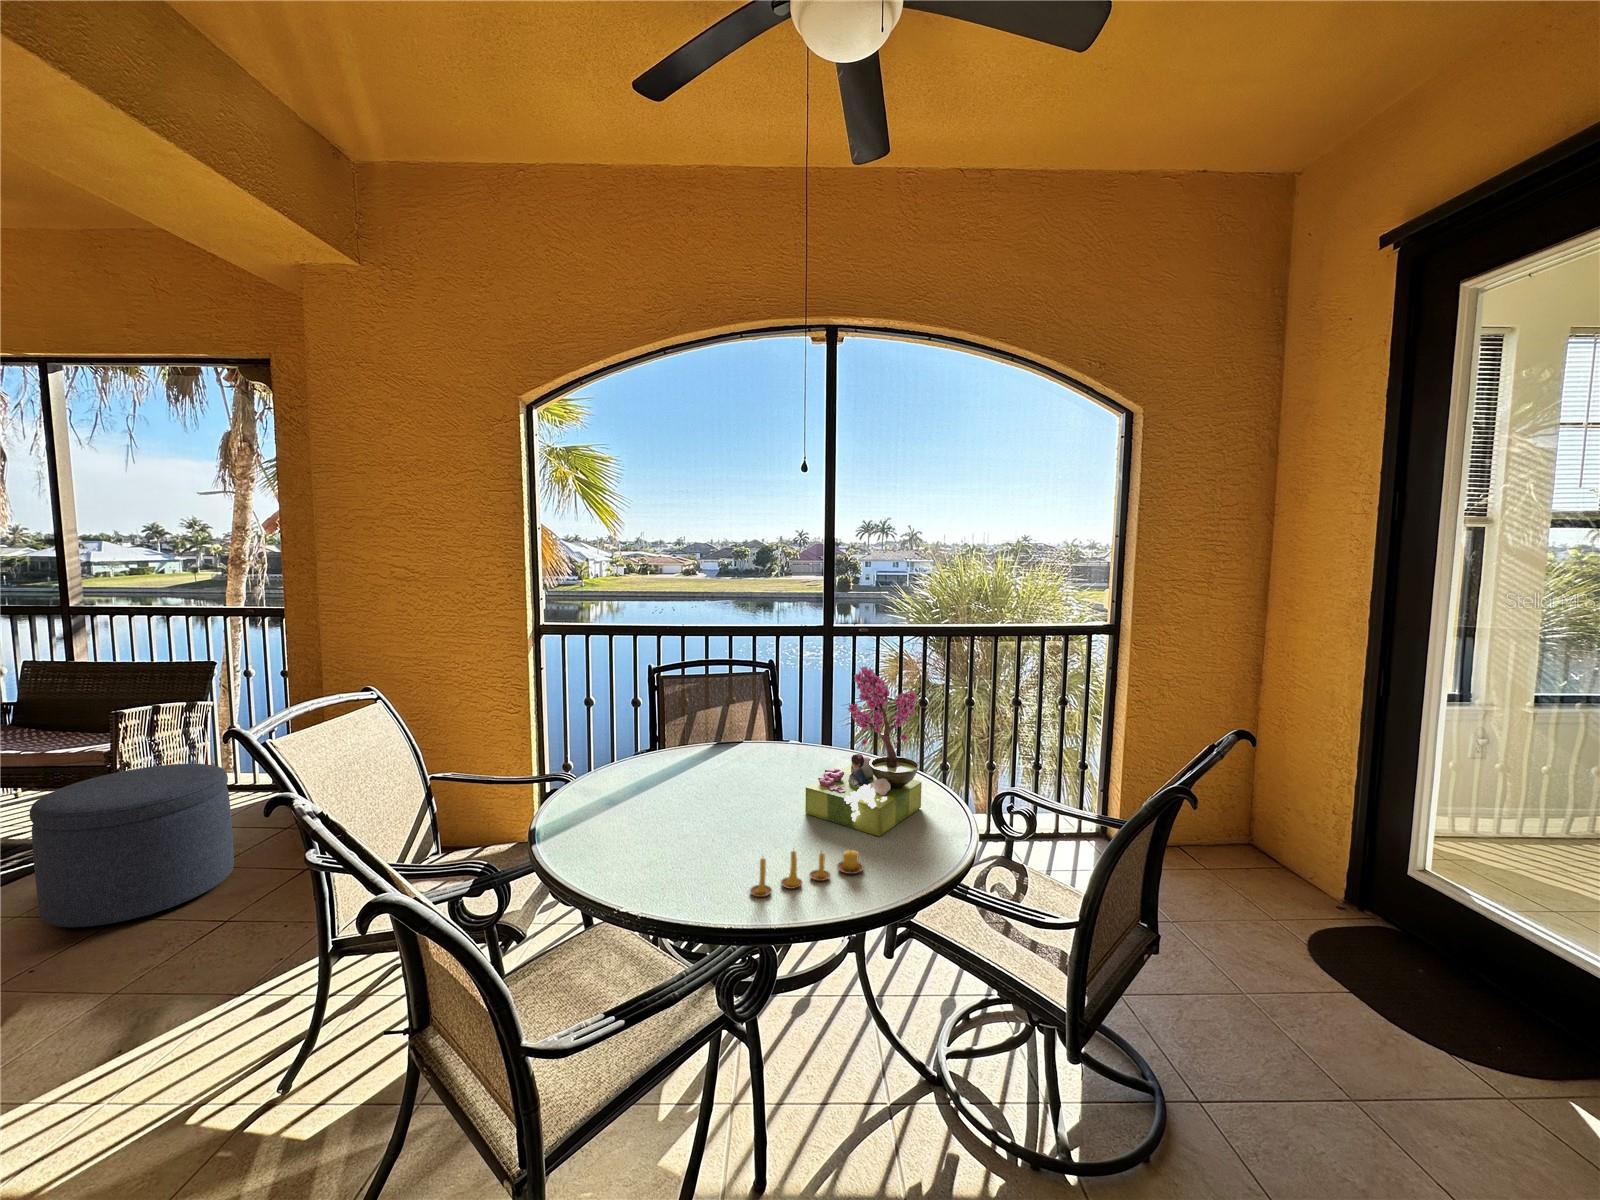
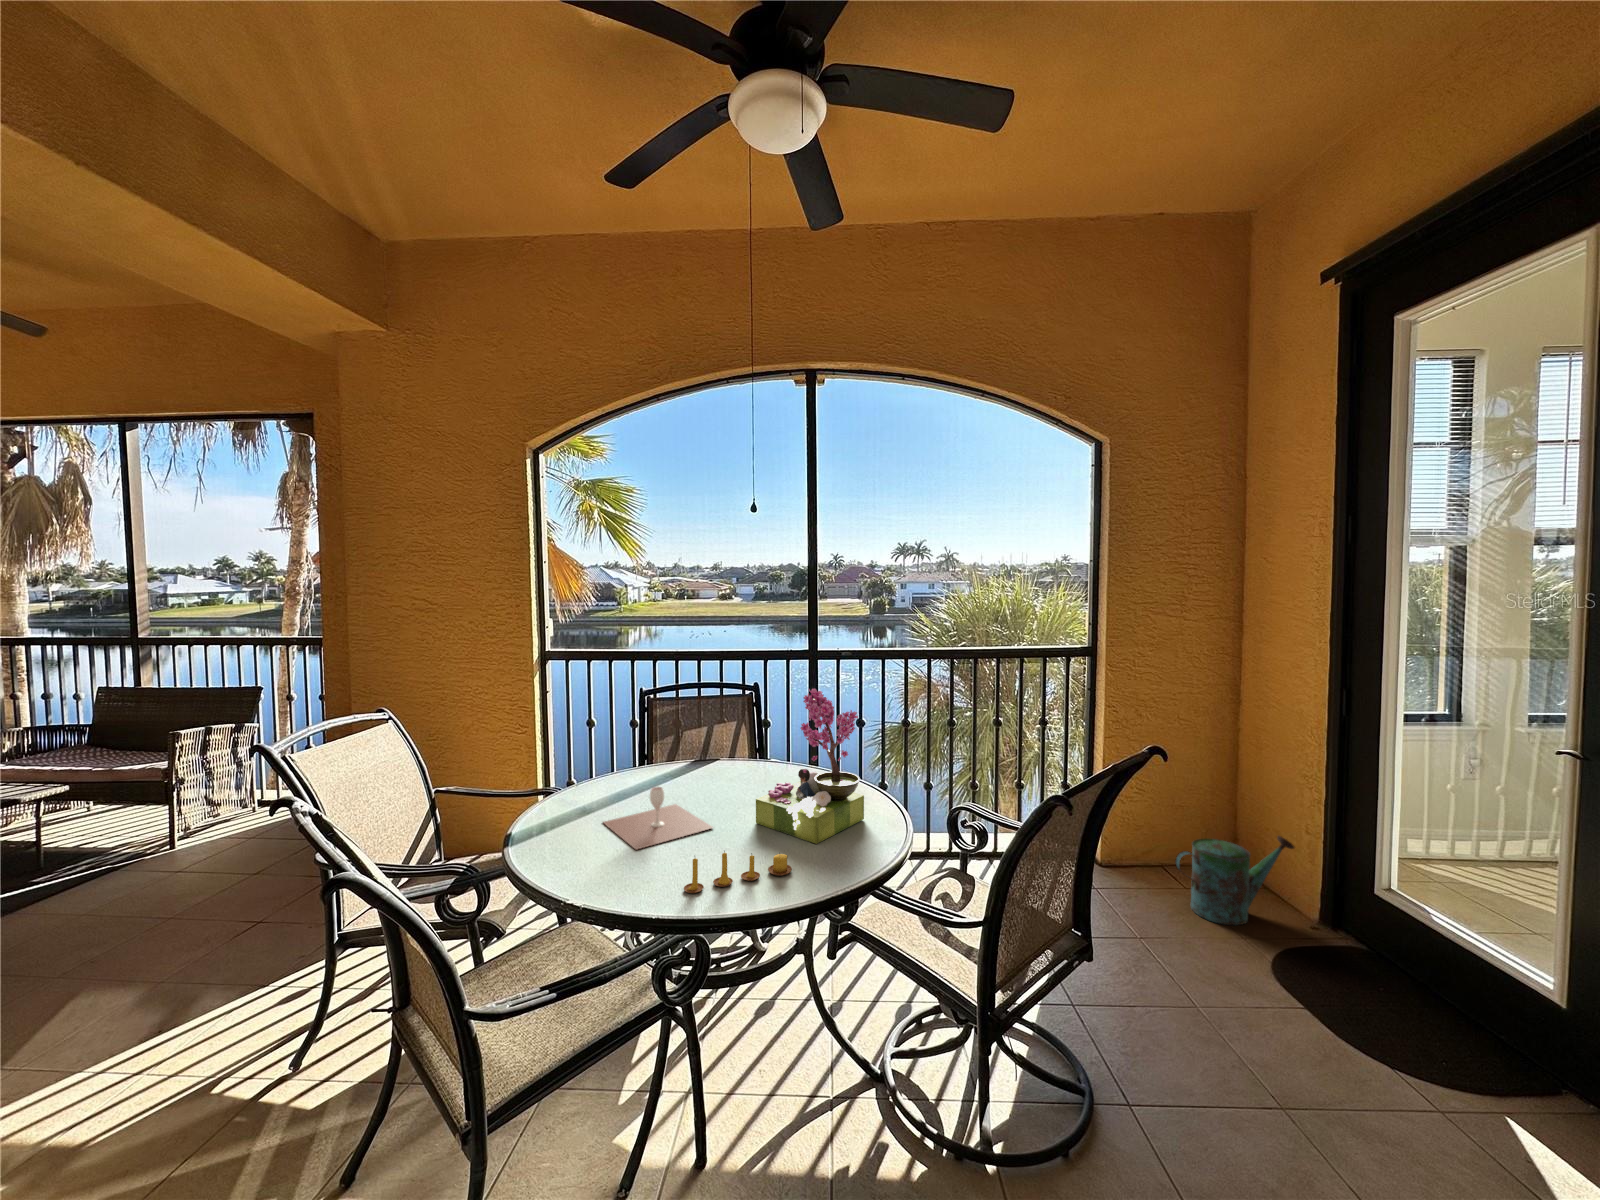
ottoman: present [30,764,234,927] -> none [98,777,272,922]
wine glass: none [635,775,762,847] -> present [604,787,713,850]
watering can: none [1204,814,1323,905] -> present [1175,836,1294,925]

